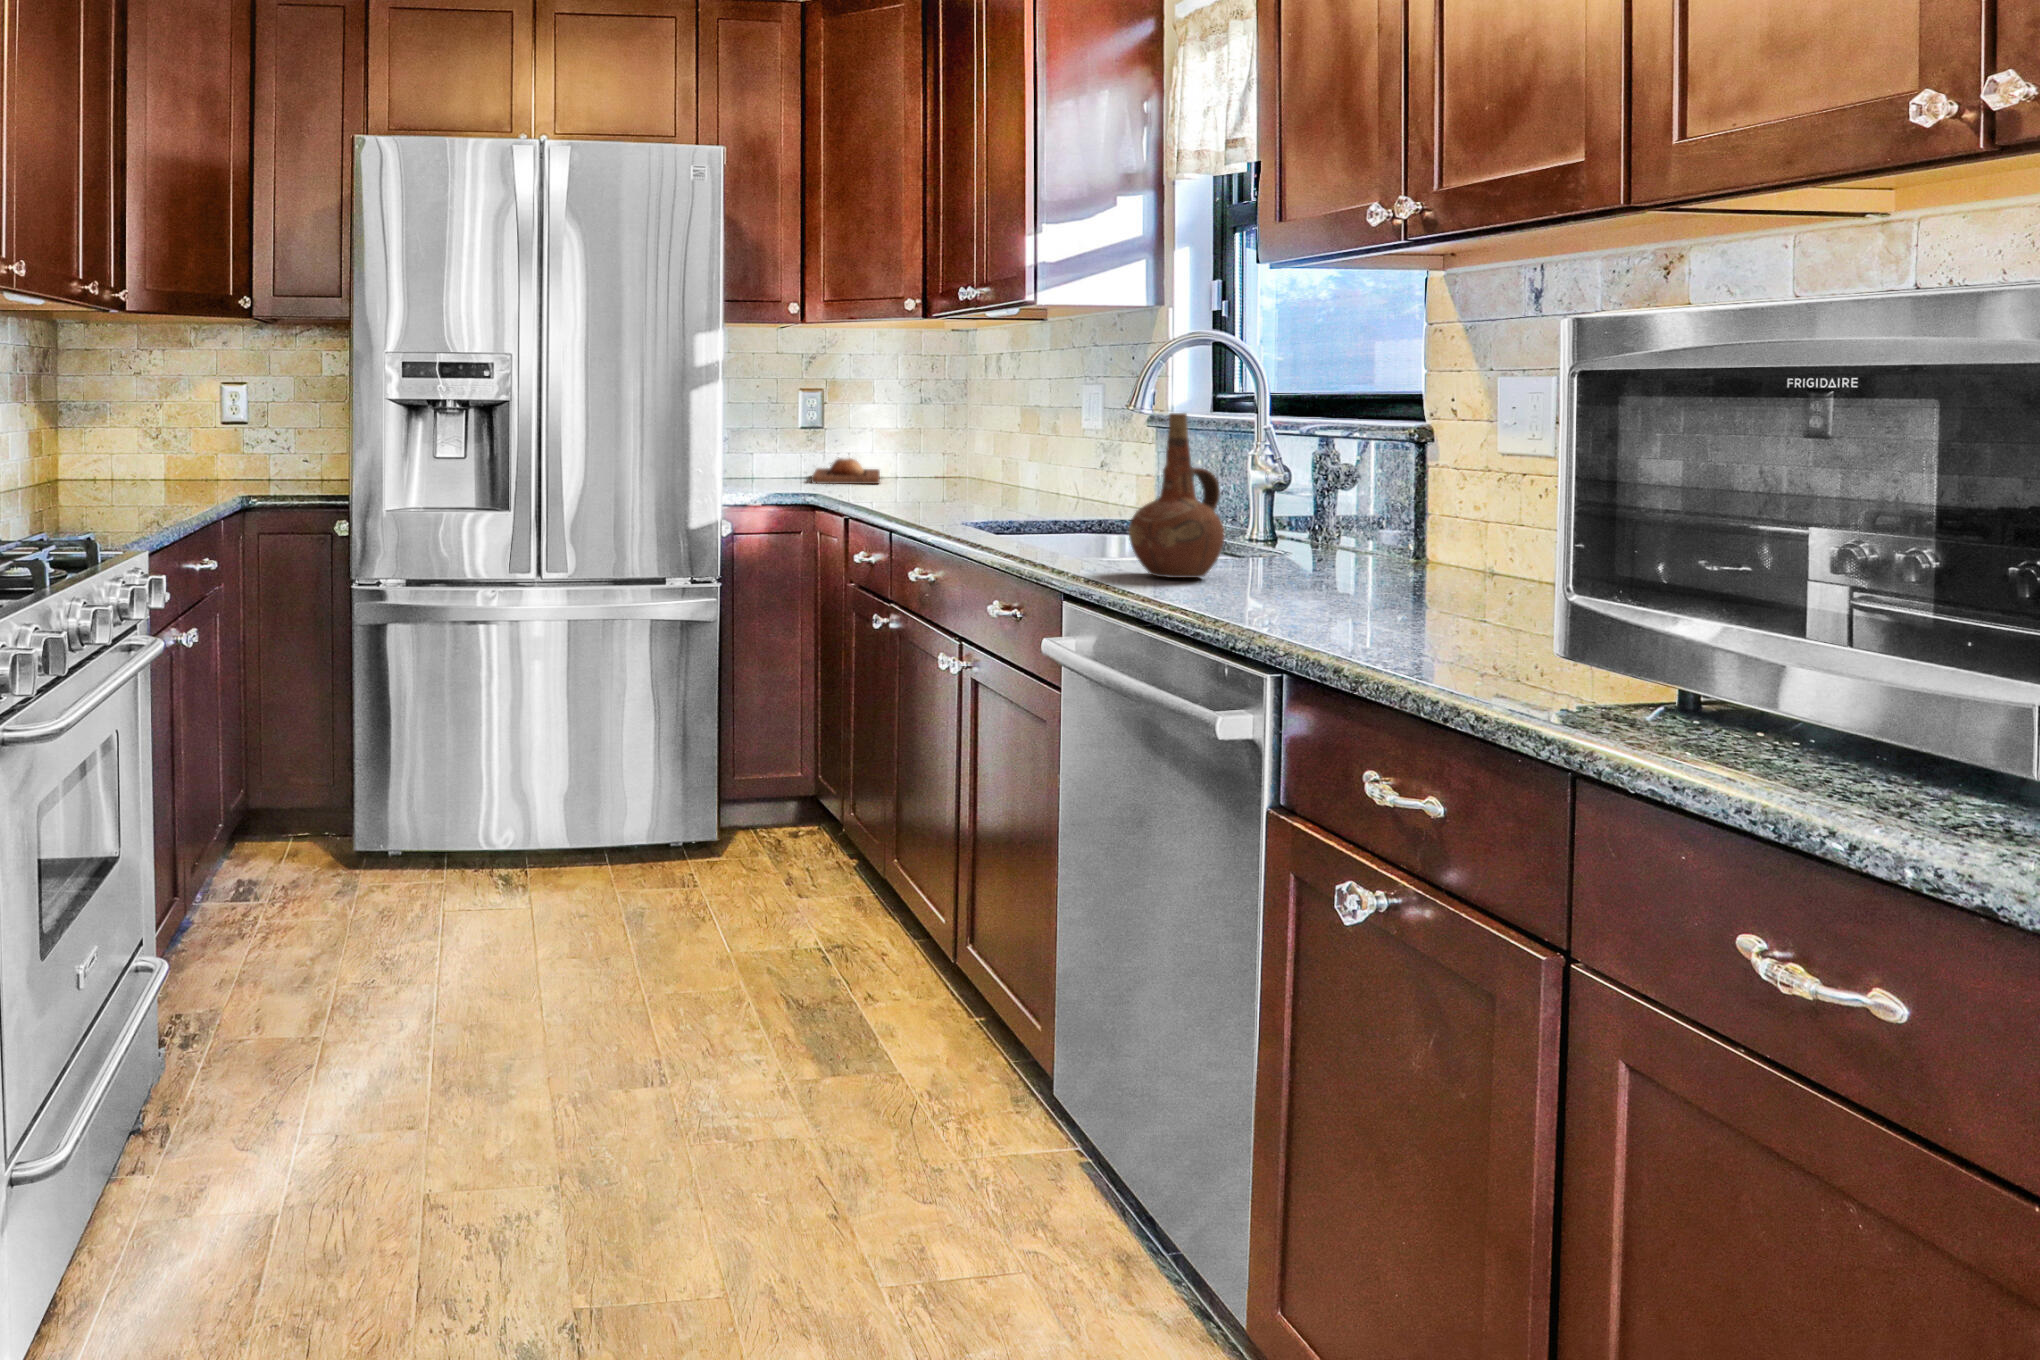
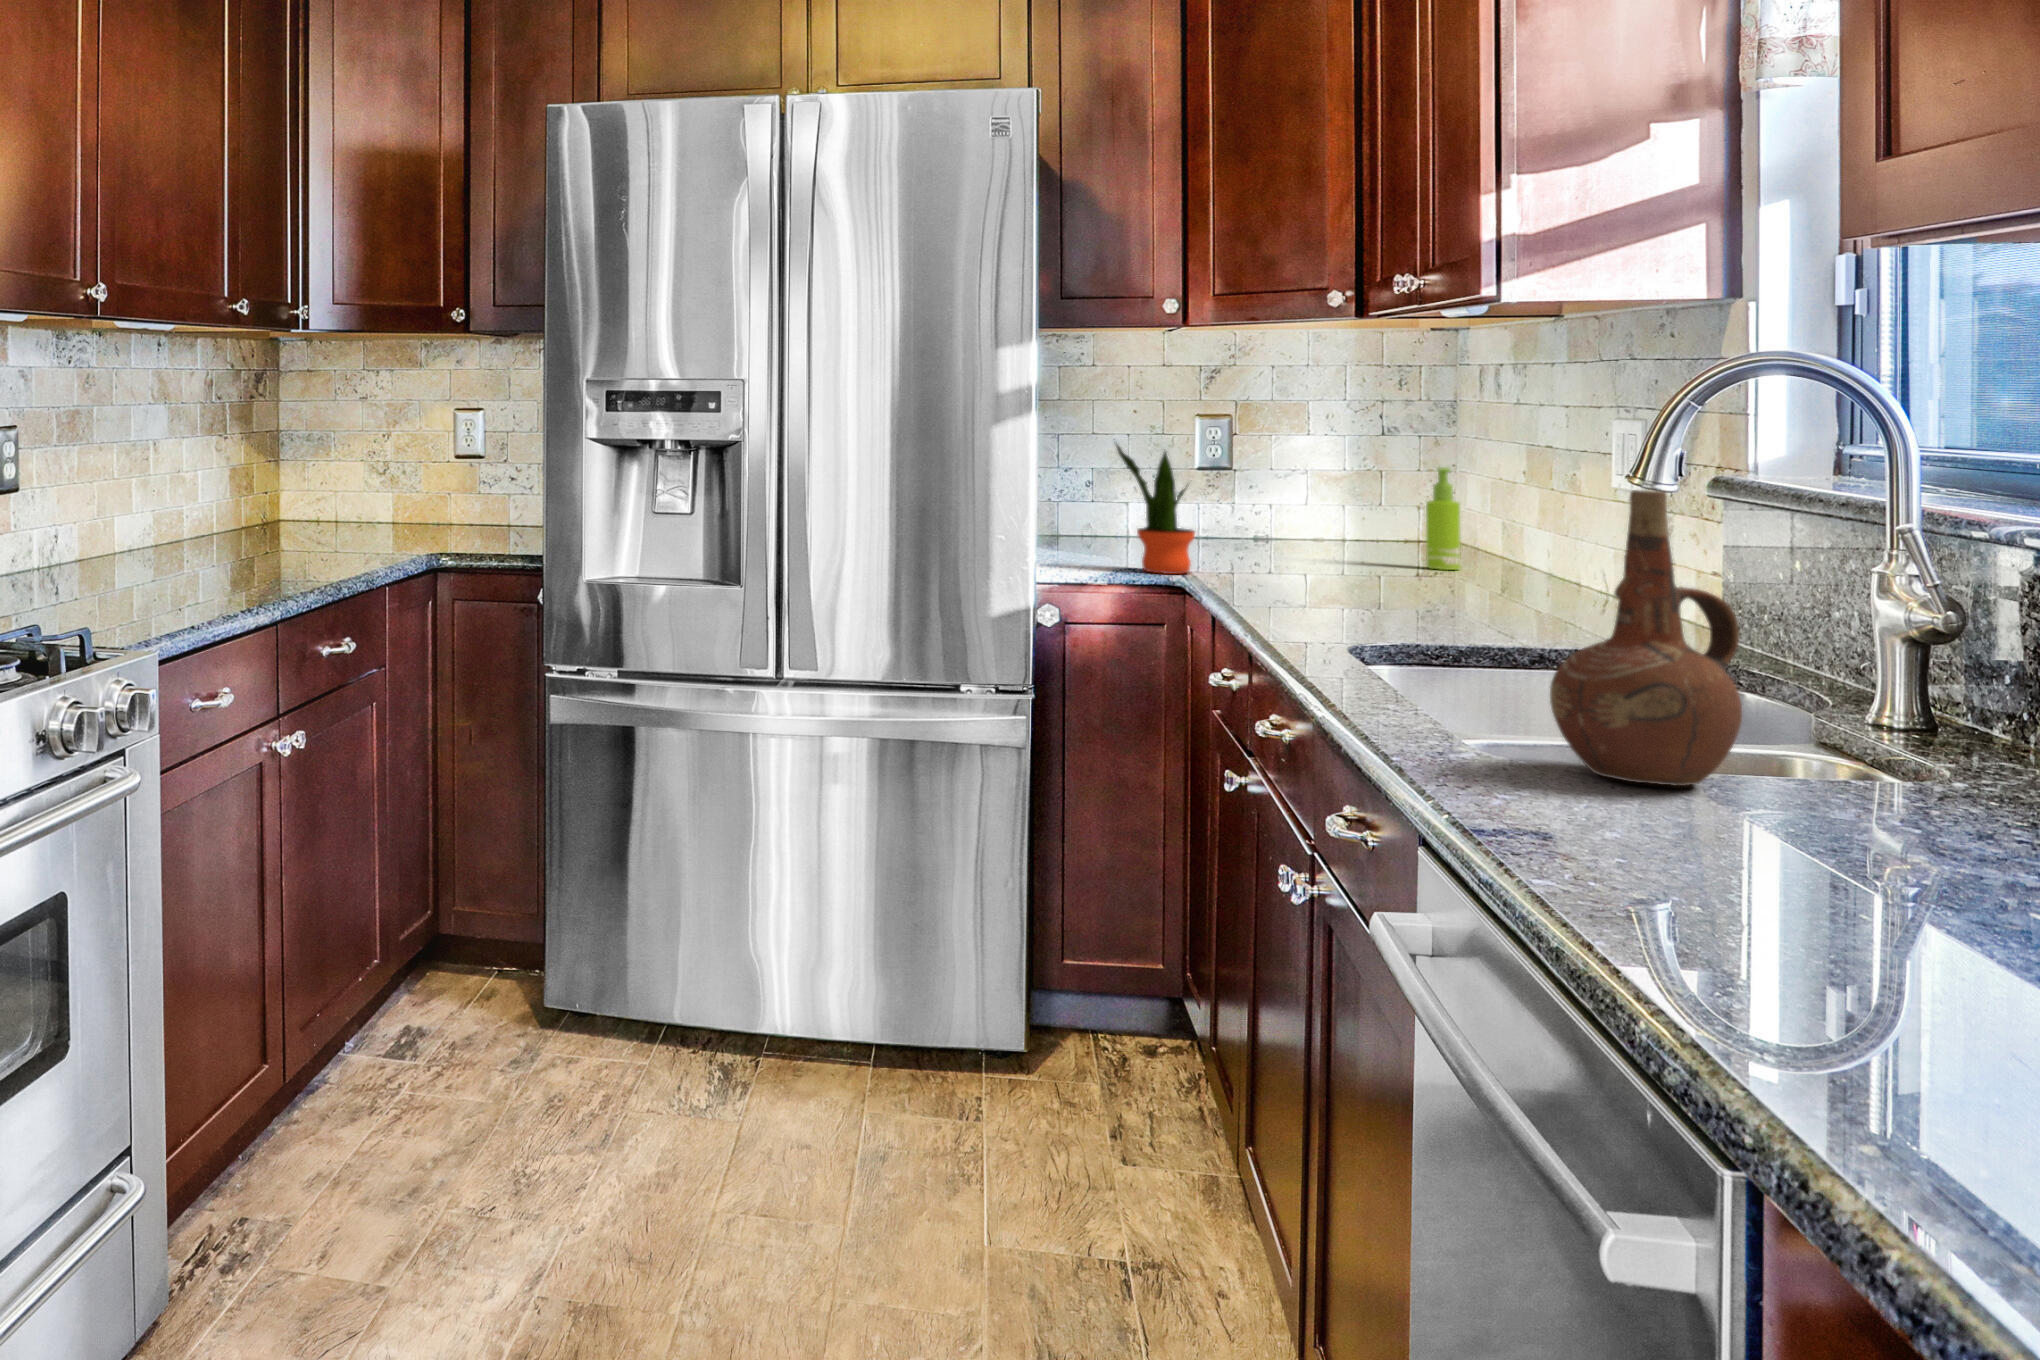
potted plant: none [764,398,818,492] -> present [1116,445,1195,574]
soap dispenser: none [947,416,968,484] -> present [1426,467,1461,570]
bread loaf: present [811,458,880,484] -> none [1206,521,1329,565]

